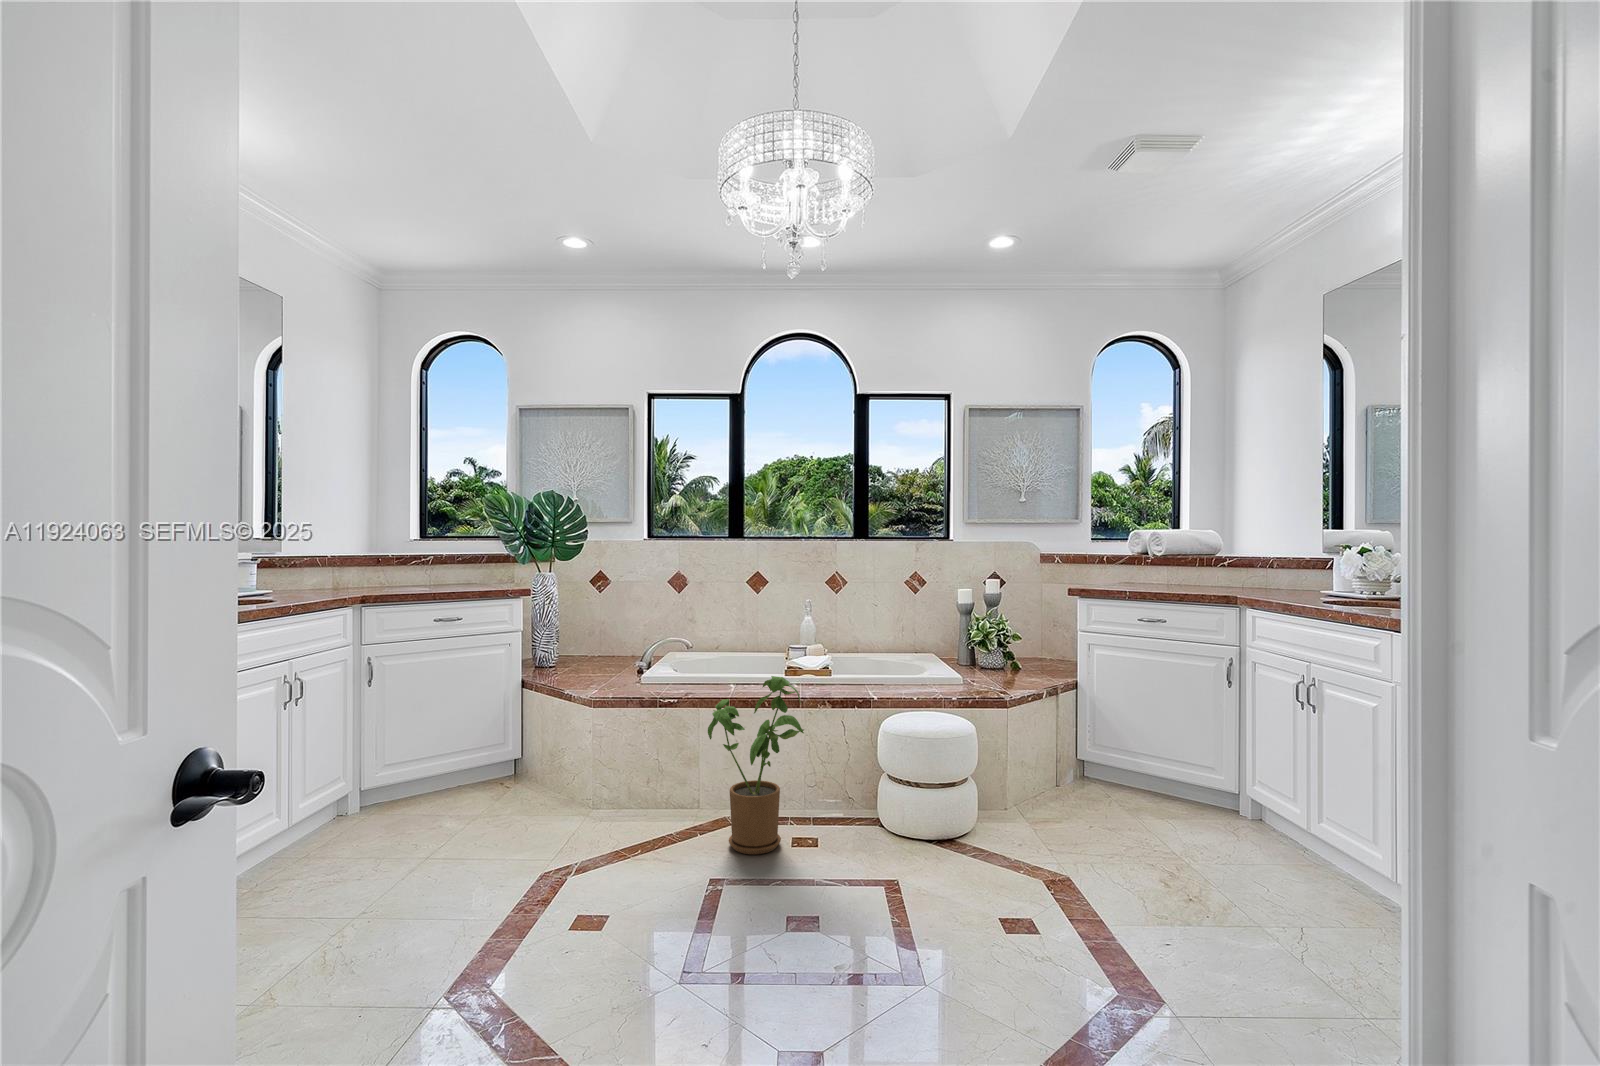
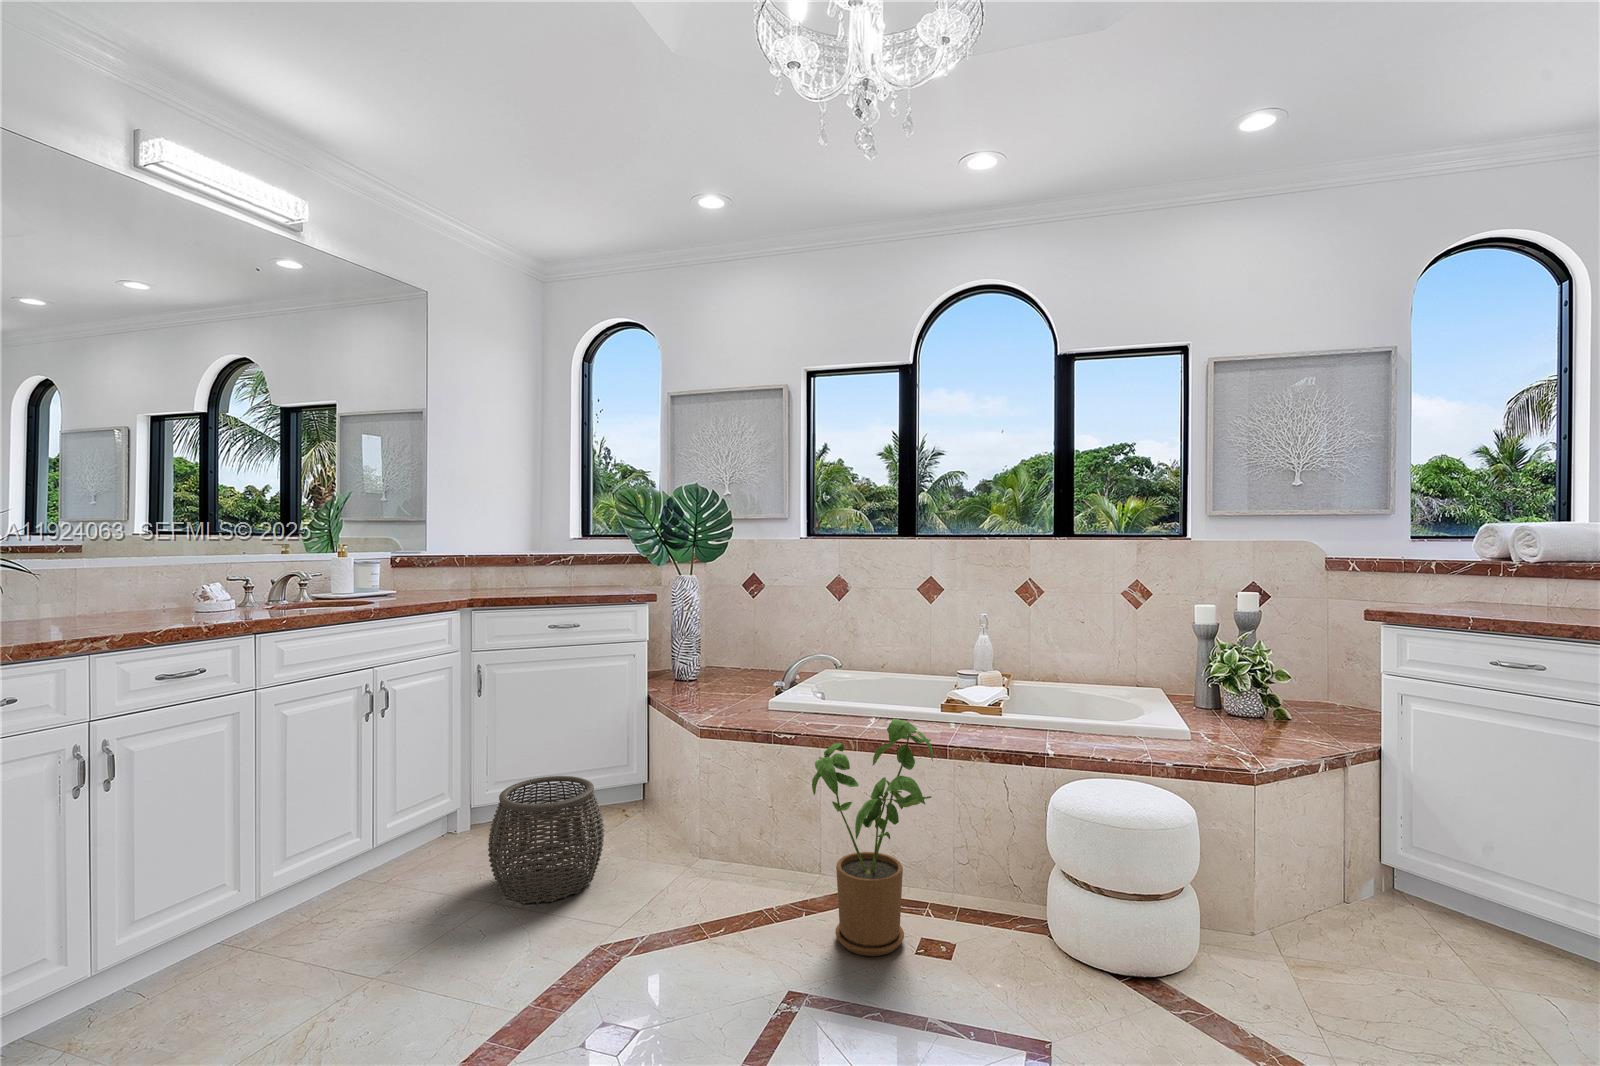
woven basket: none [408,751,516,860] -> present [488,776,605,904]

